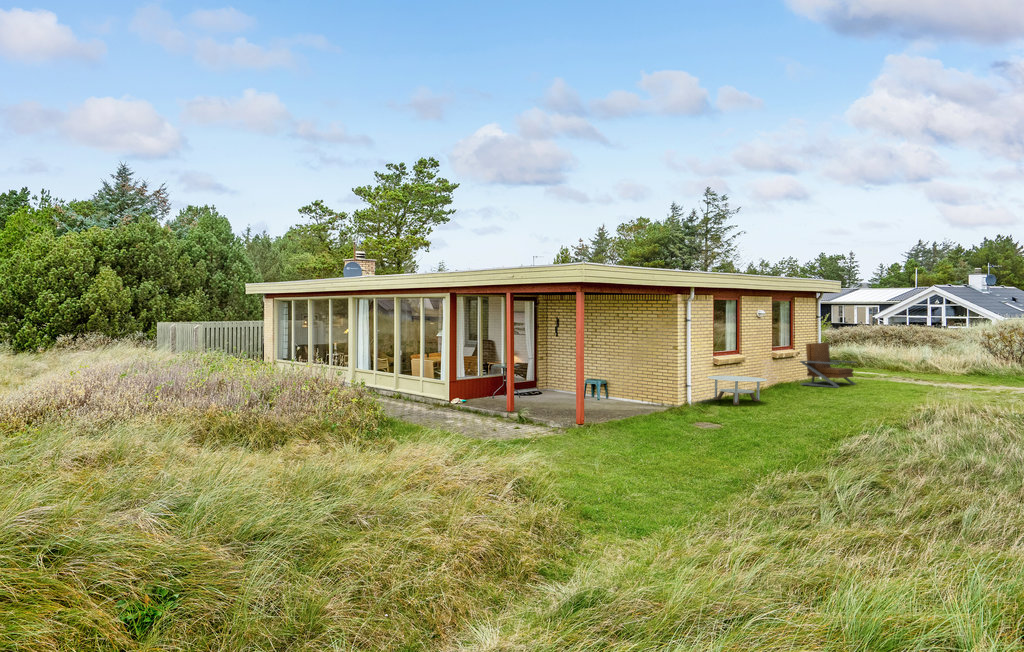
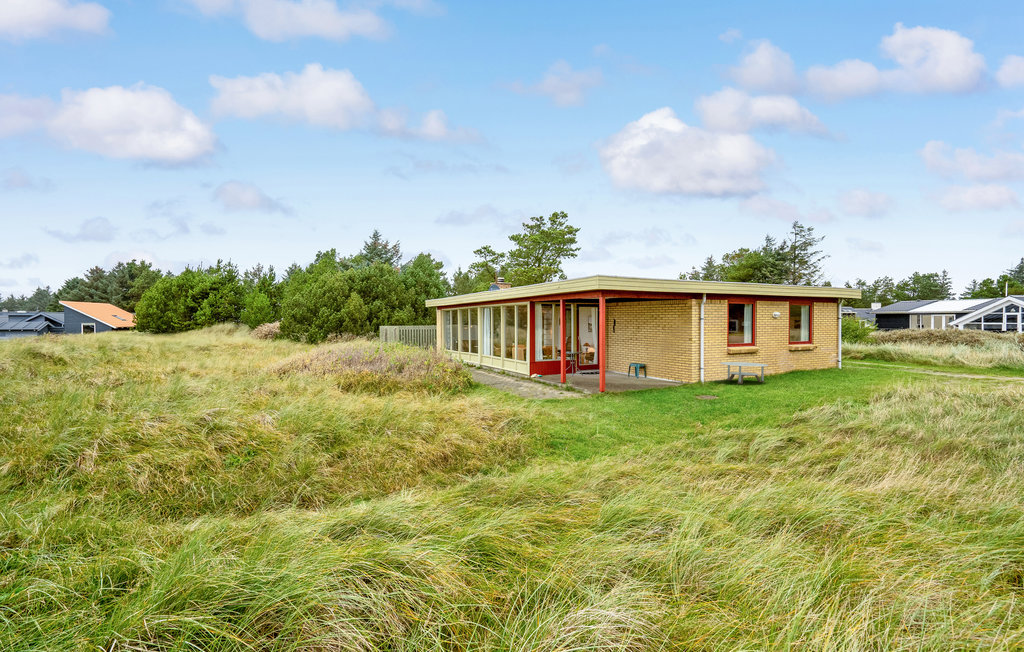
lounge chair: present [800,343,857,388] -> none [816,339,869,375]

